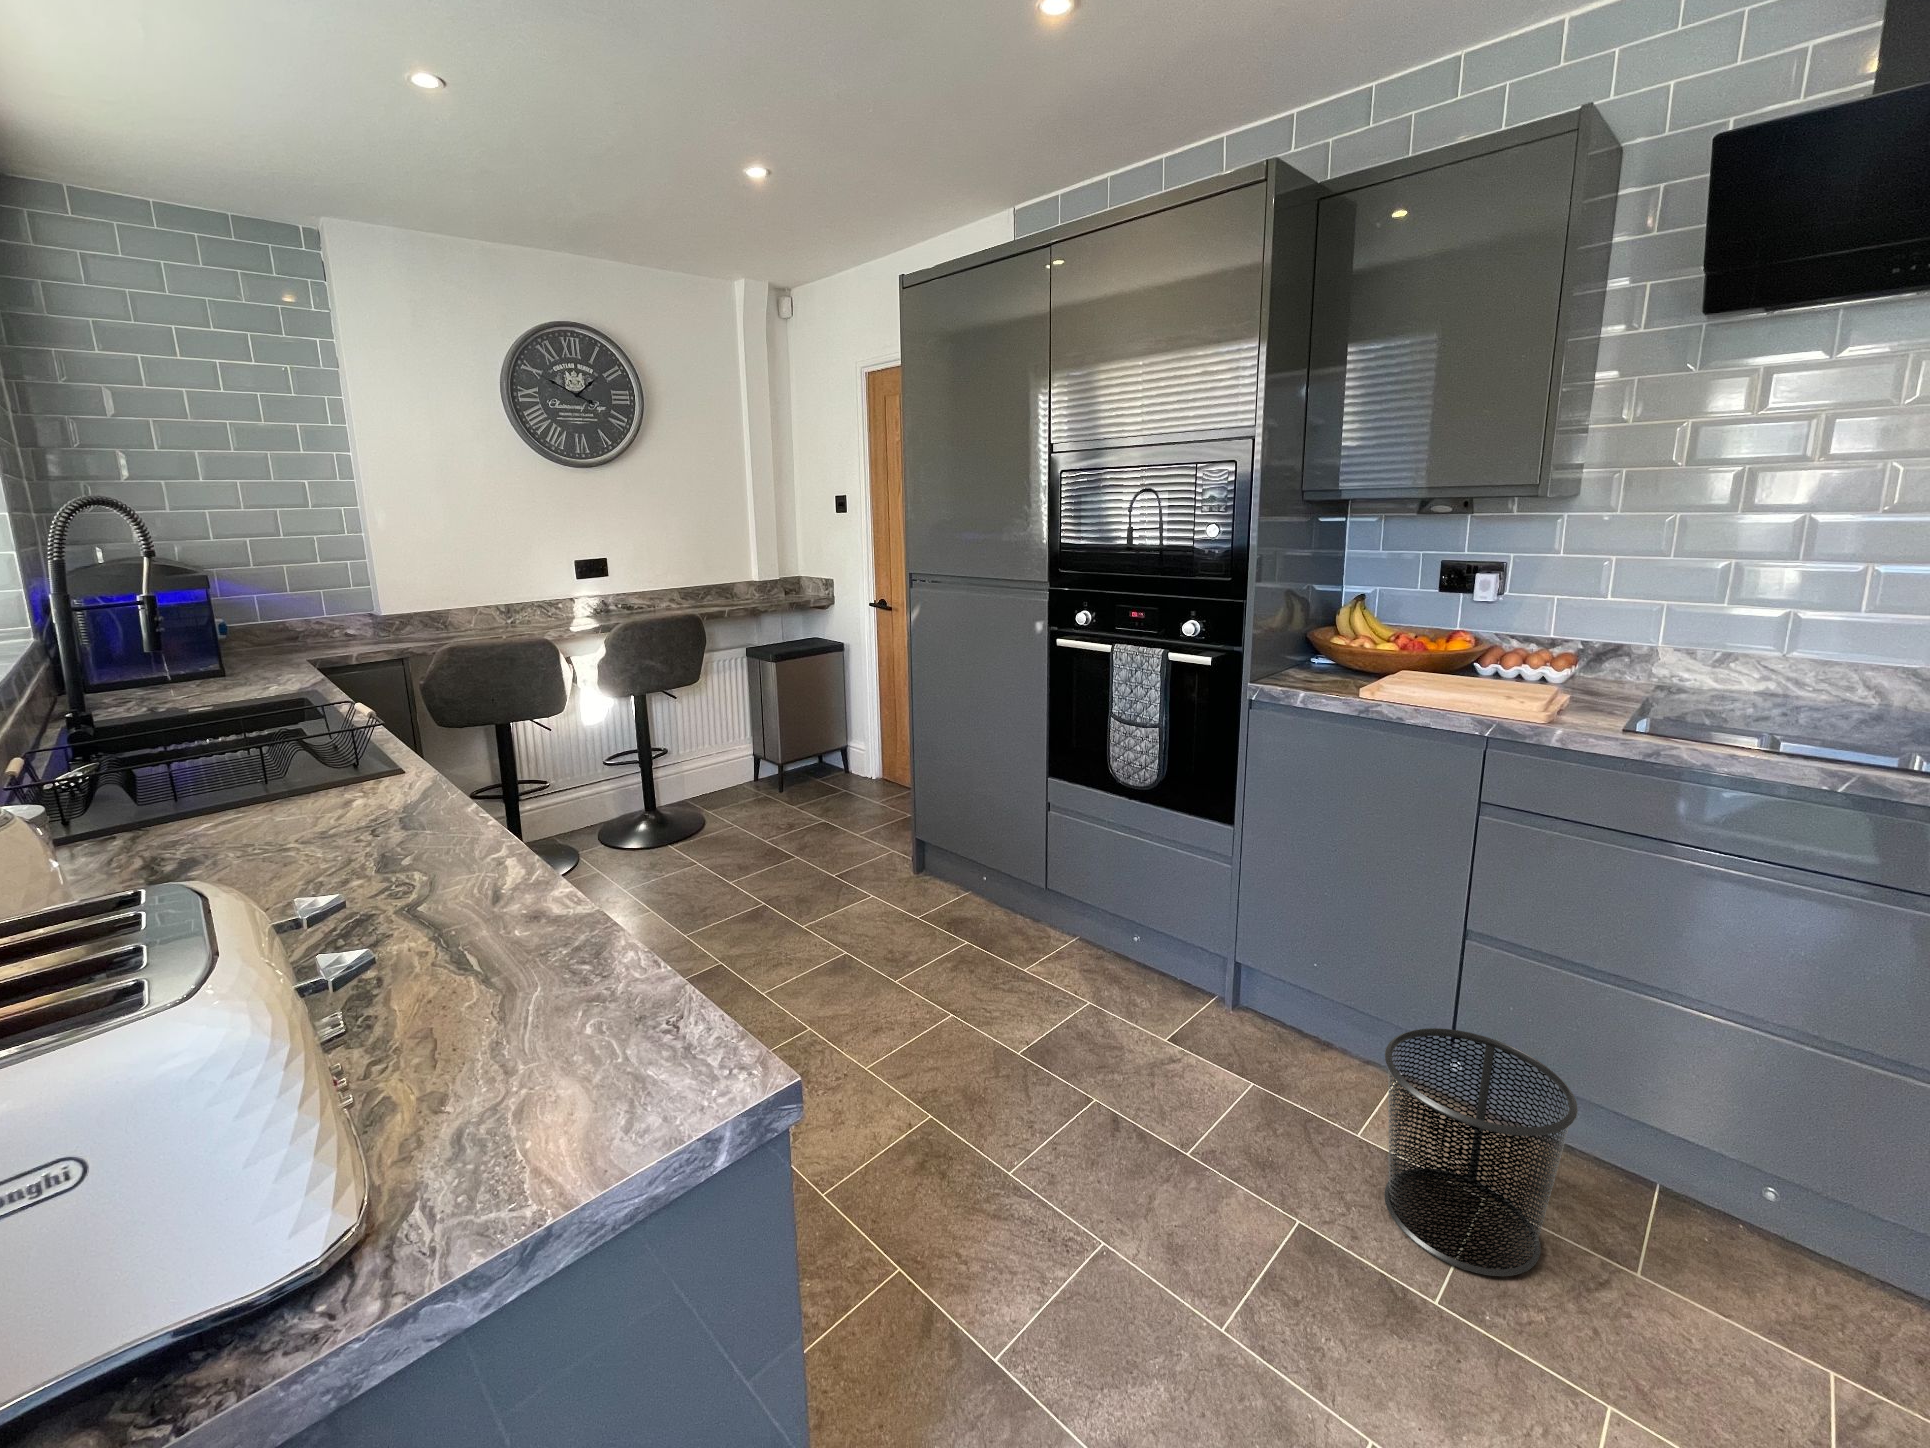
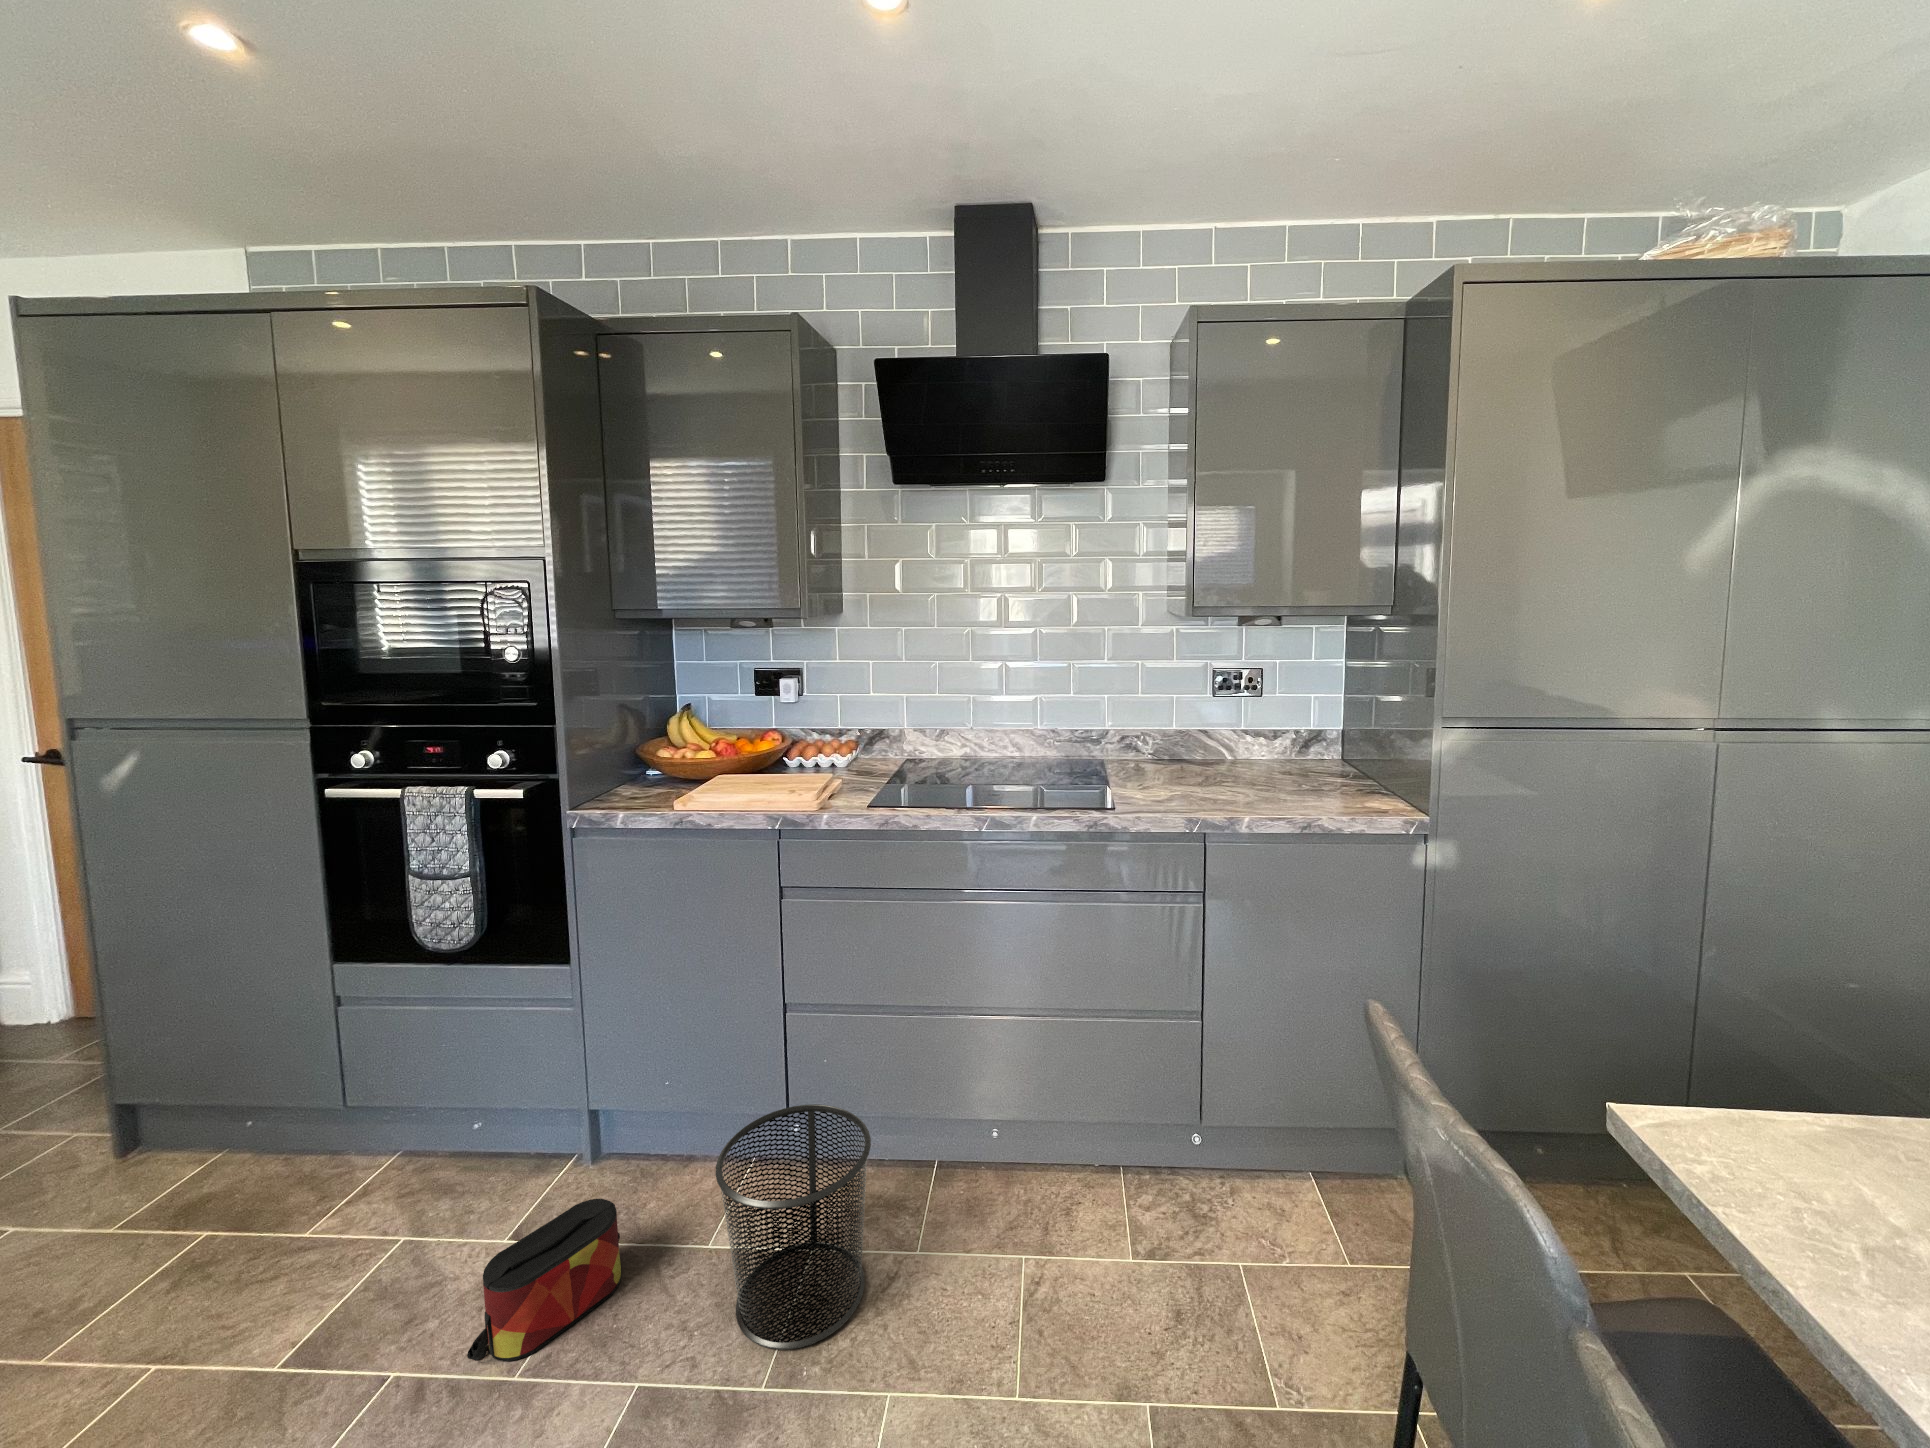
bag: none [1147,1033,1270,1135] -> present [467,1199,621,1361]

